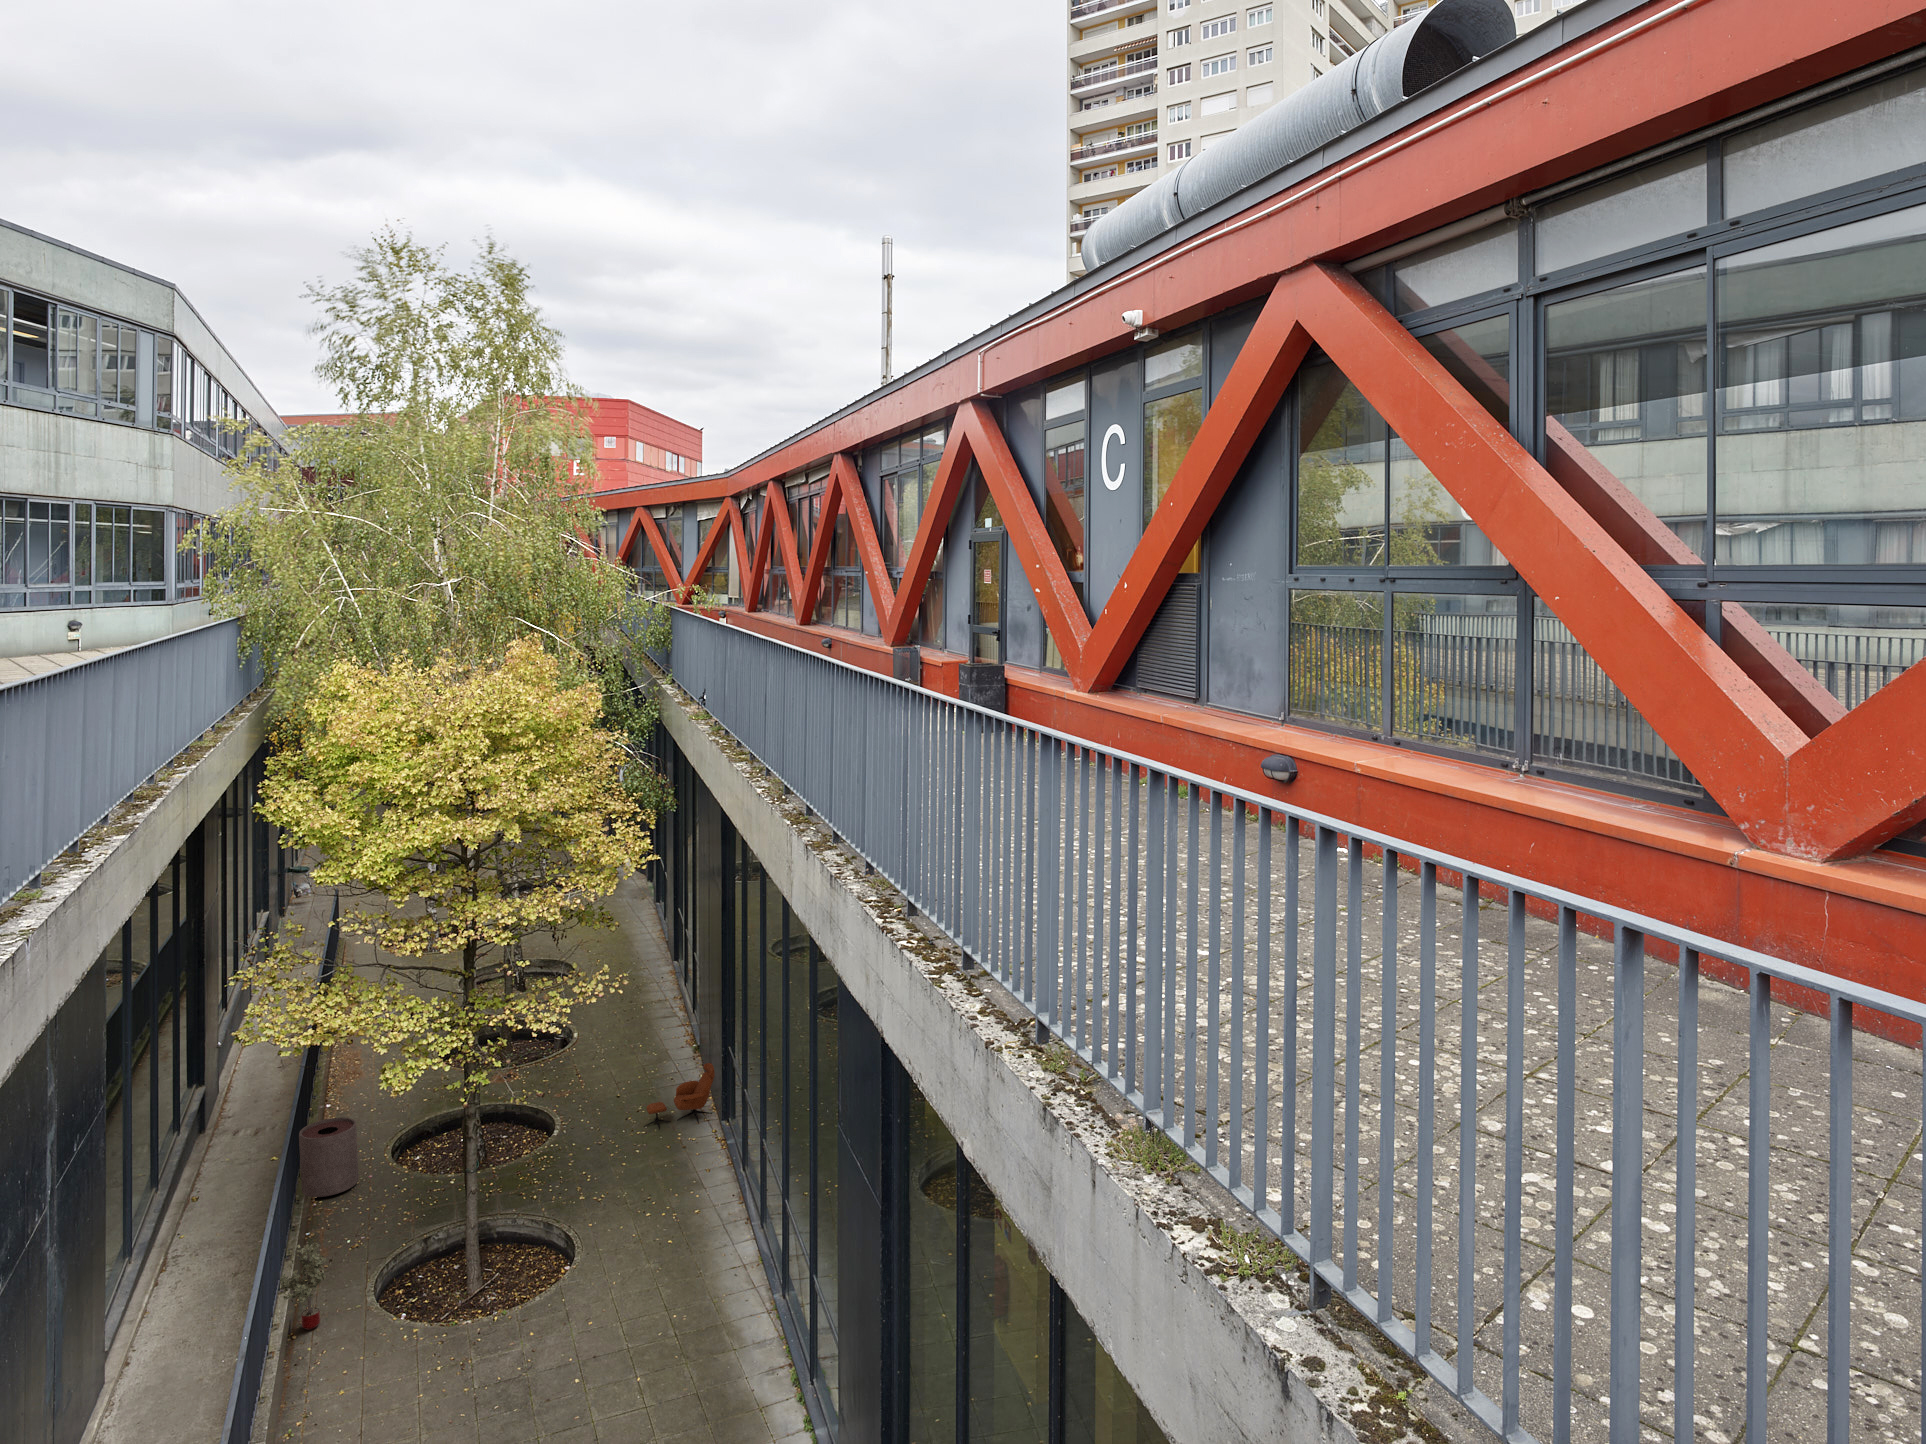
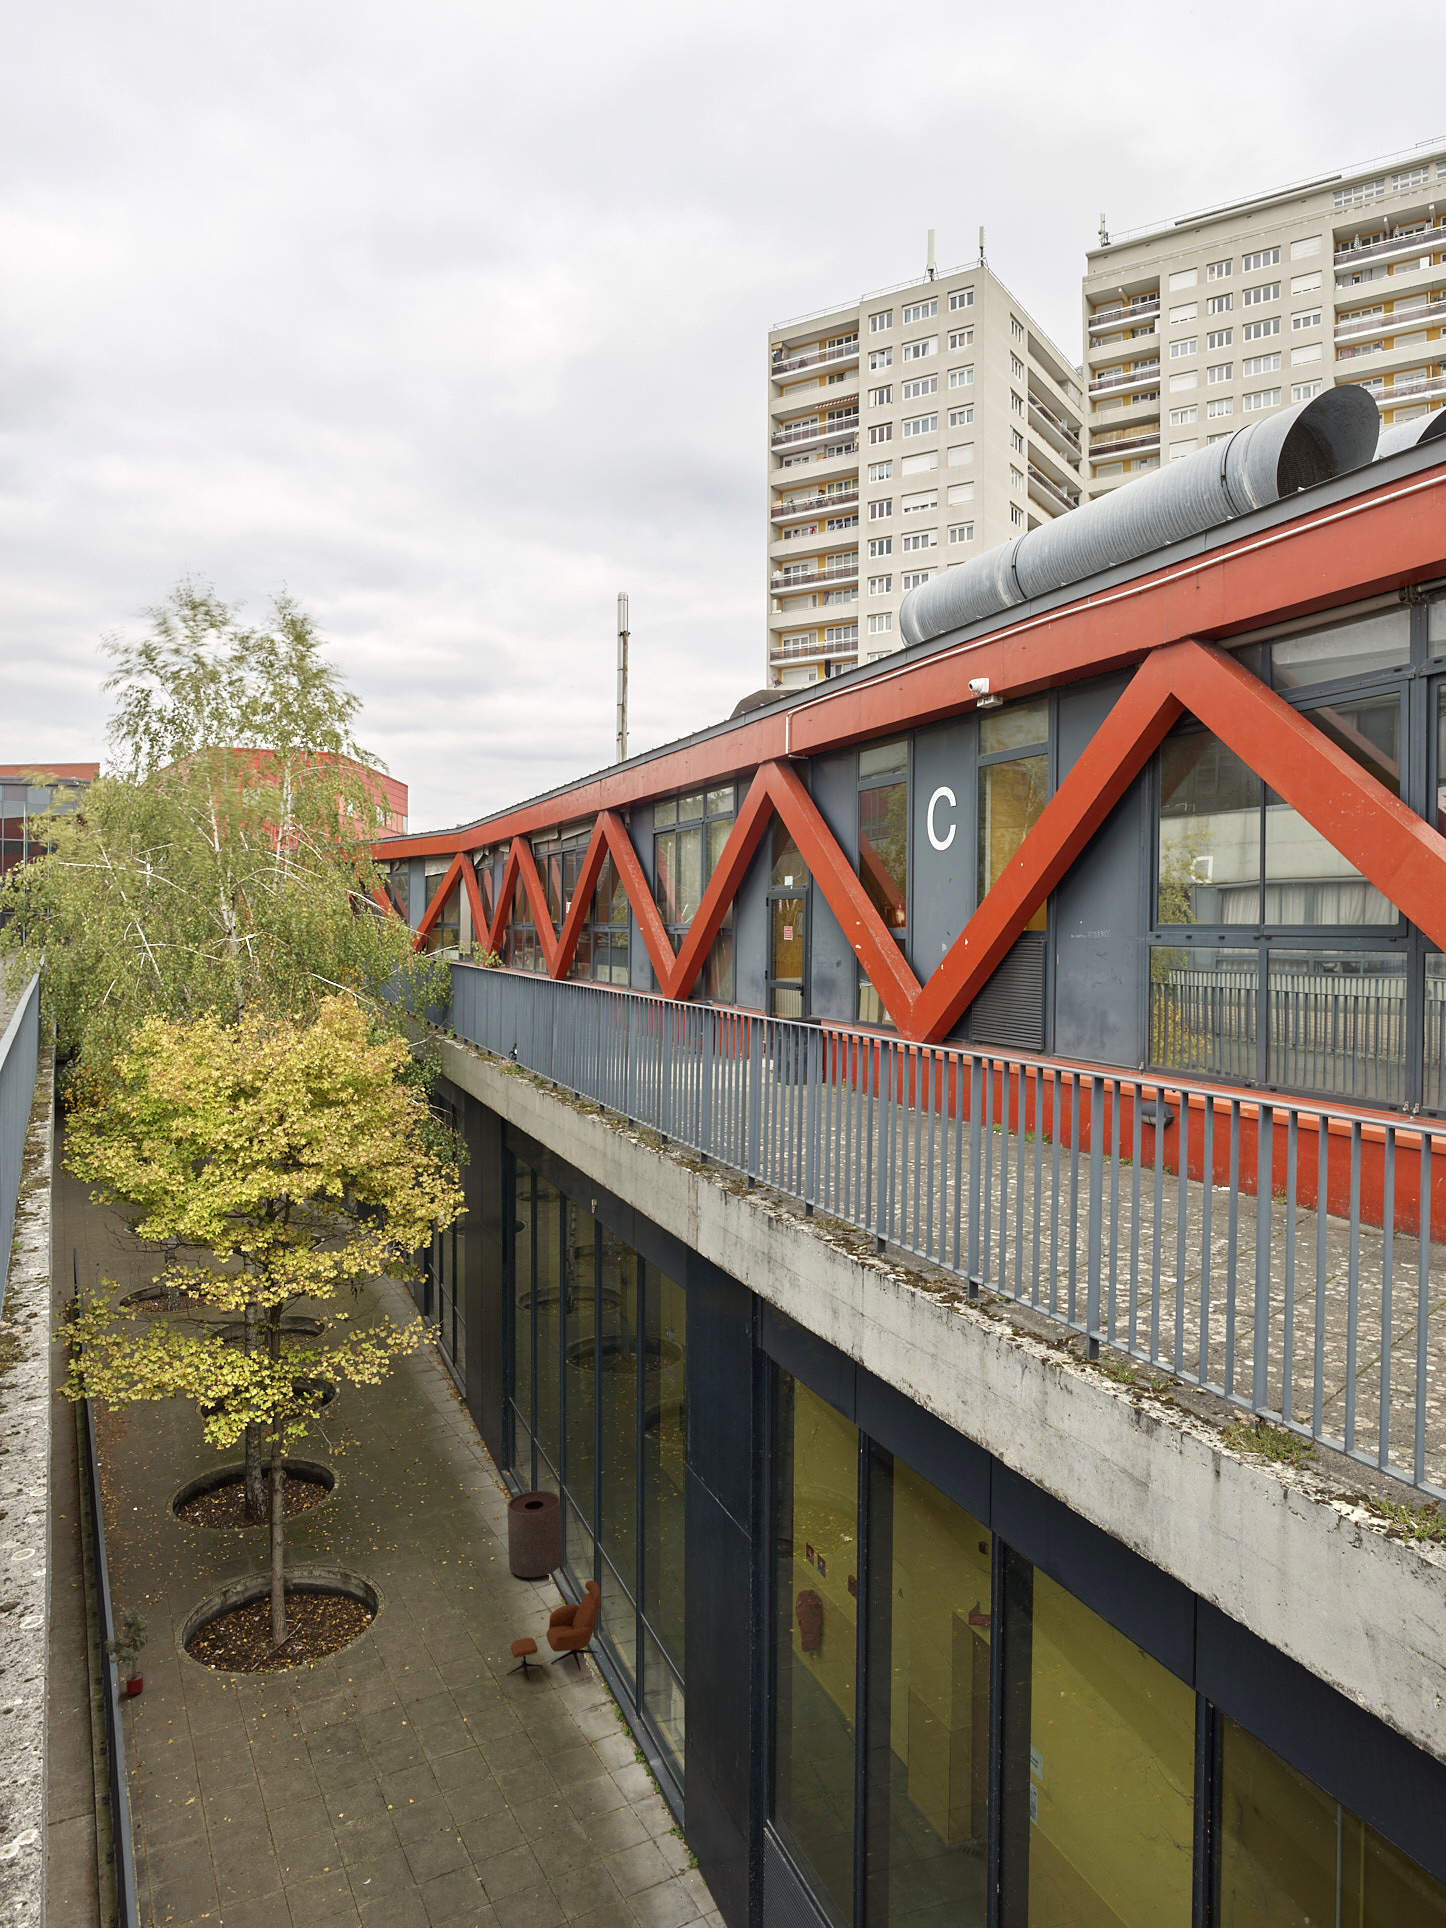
lounge chair: present [644,1063,715,1129] -> present [507,1580,601,1680]
trash can: present [299,1117,359,1197] -> present [507,1491,562,1577]

